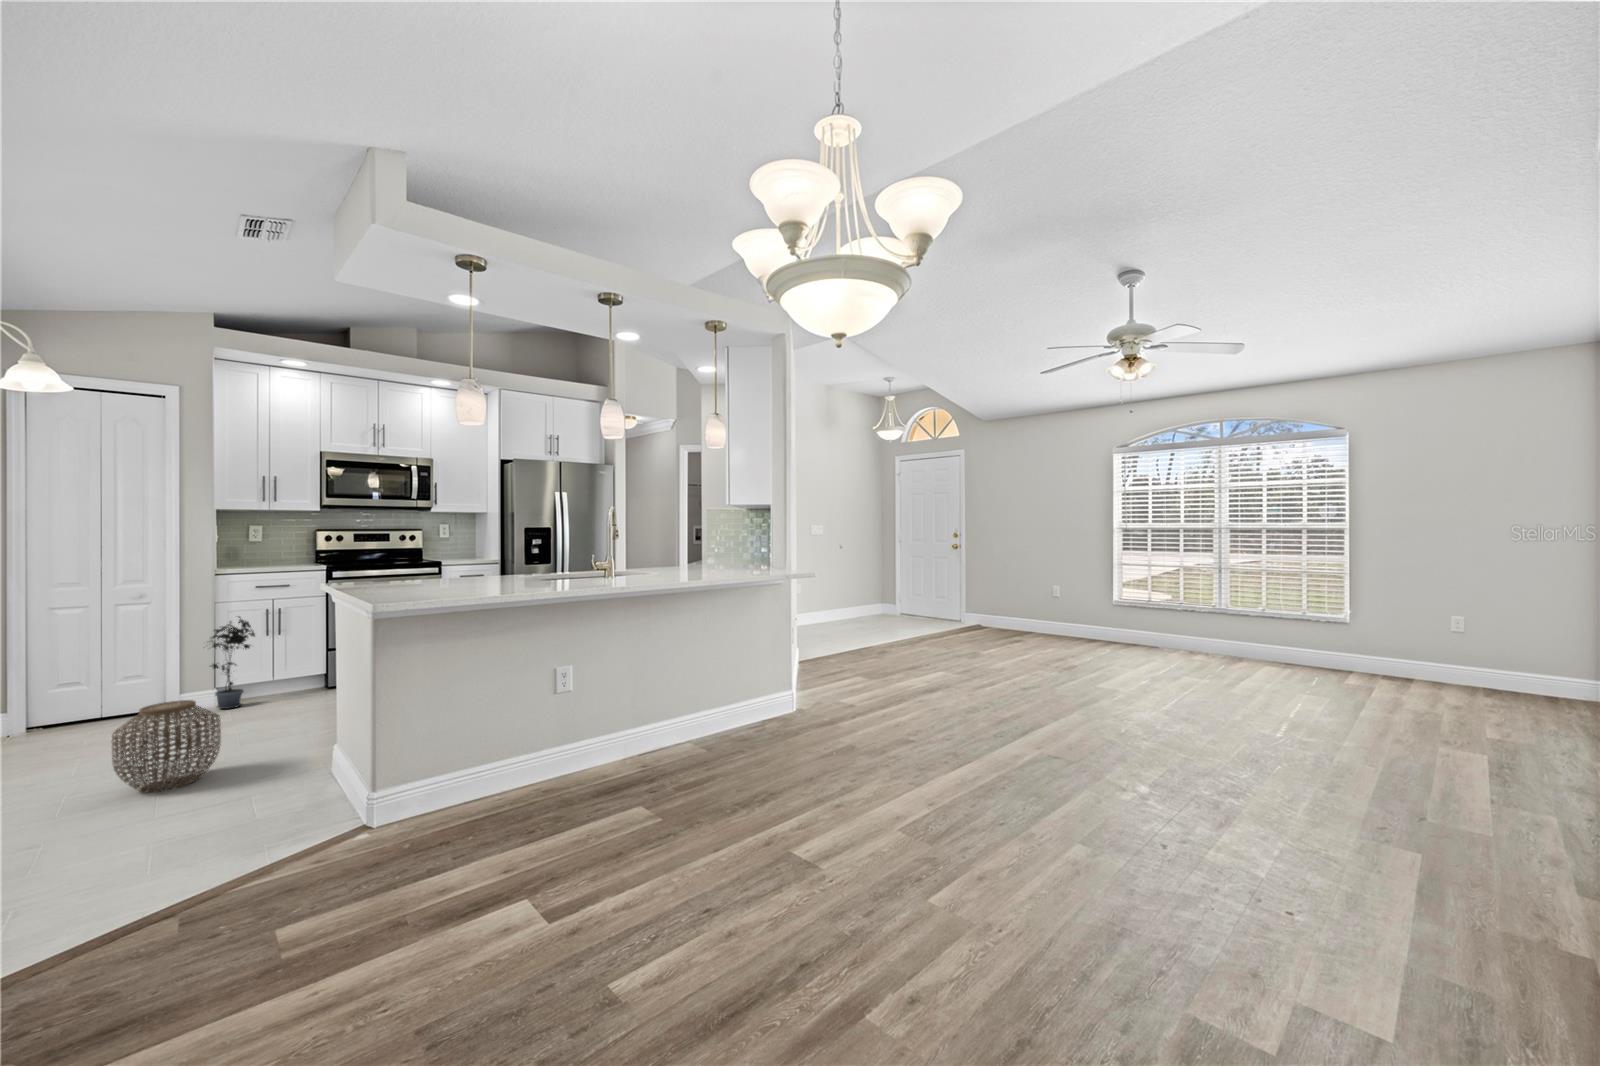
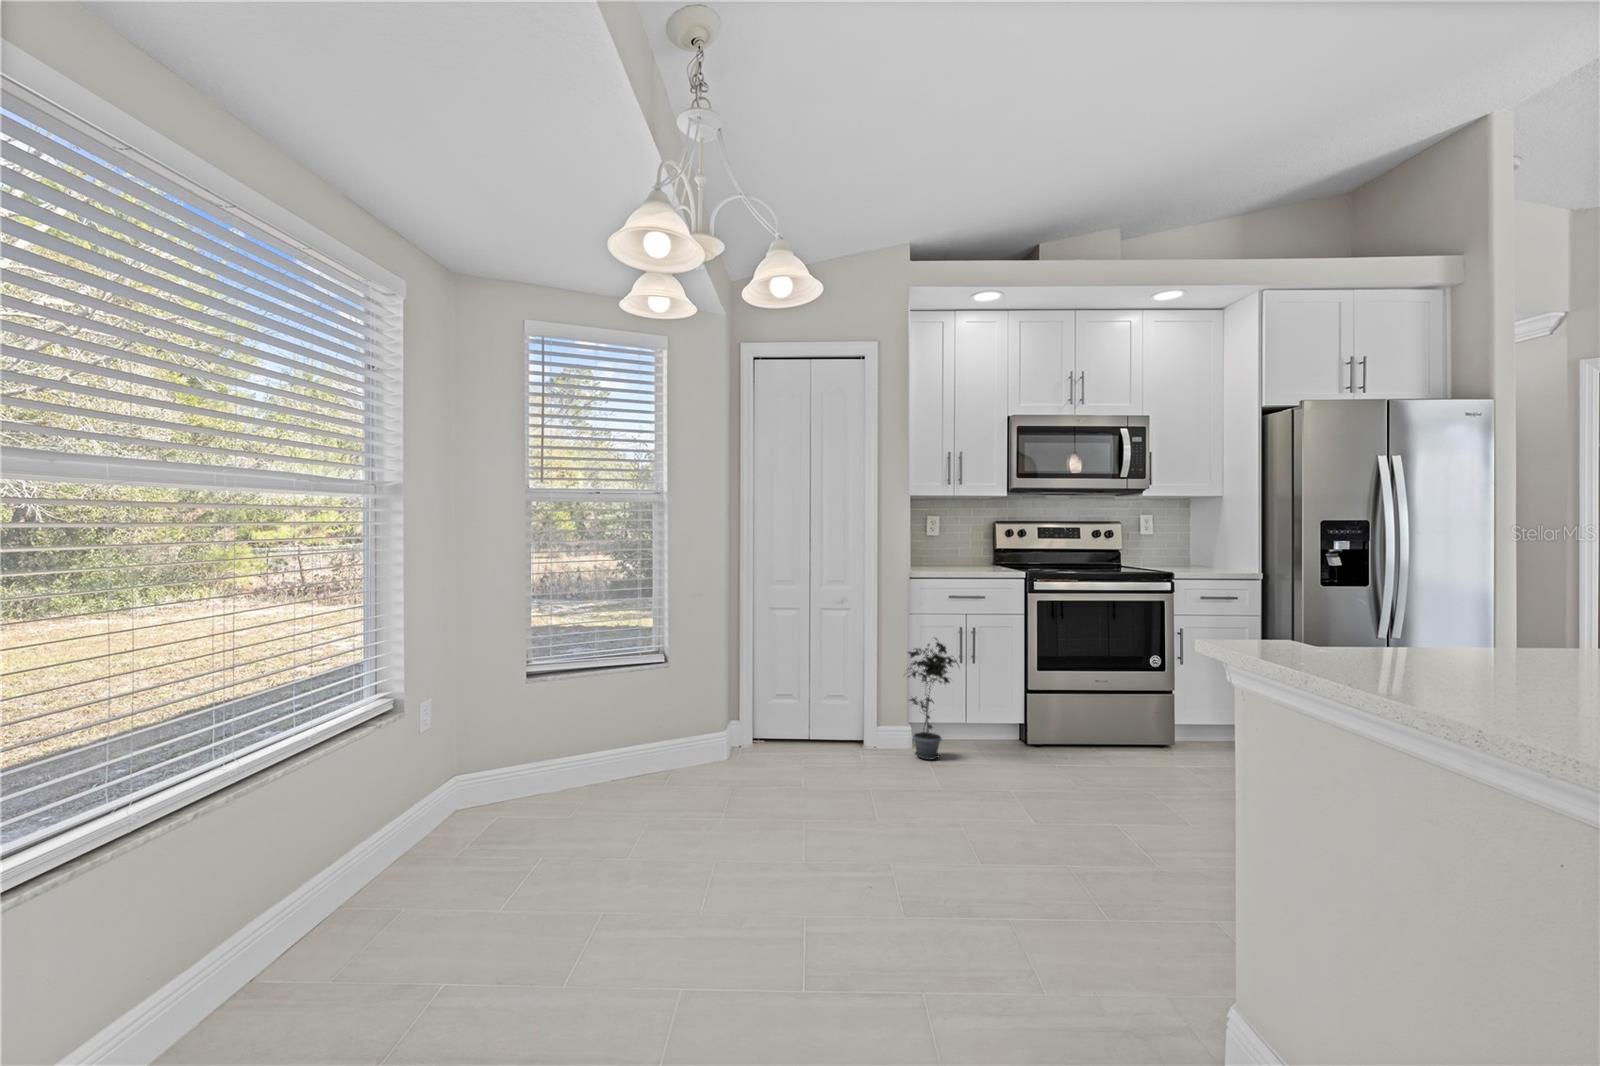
woven basket: present [112,700,221,792] -> none [905,796,1026,943]

